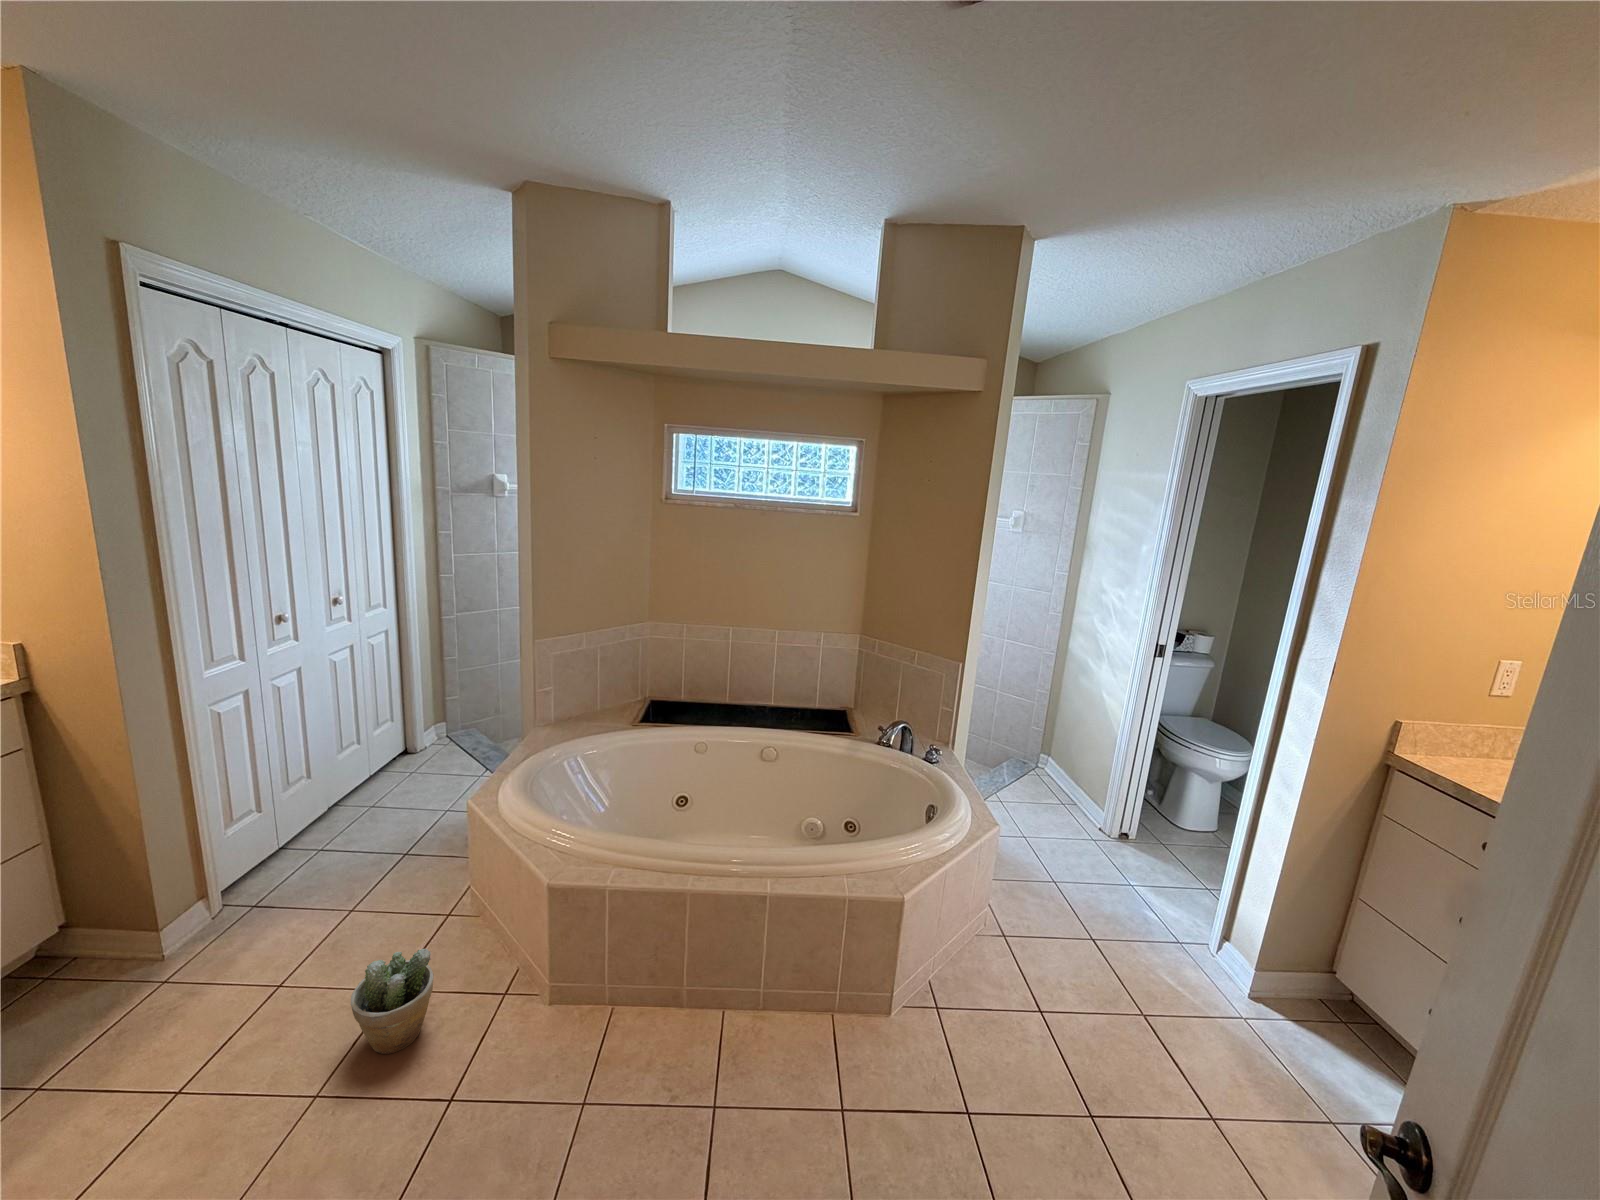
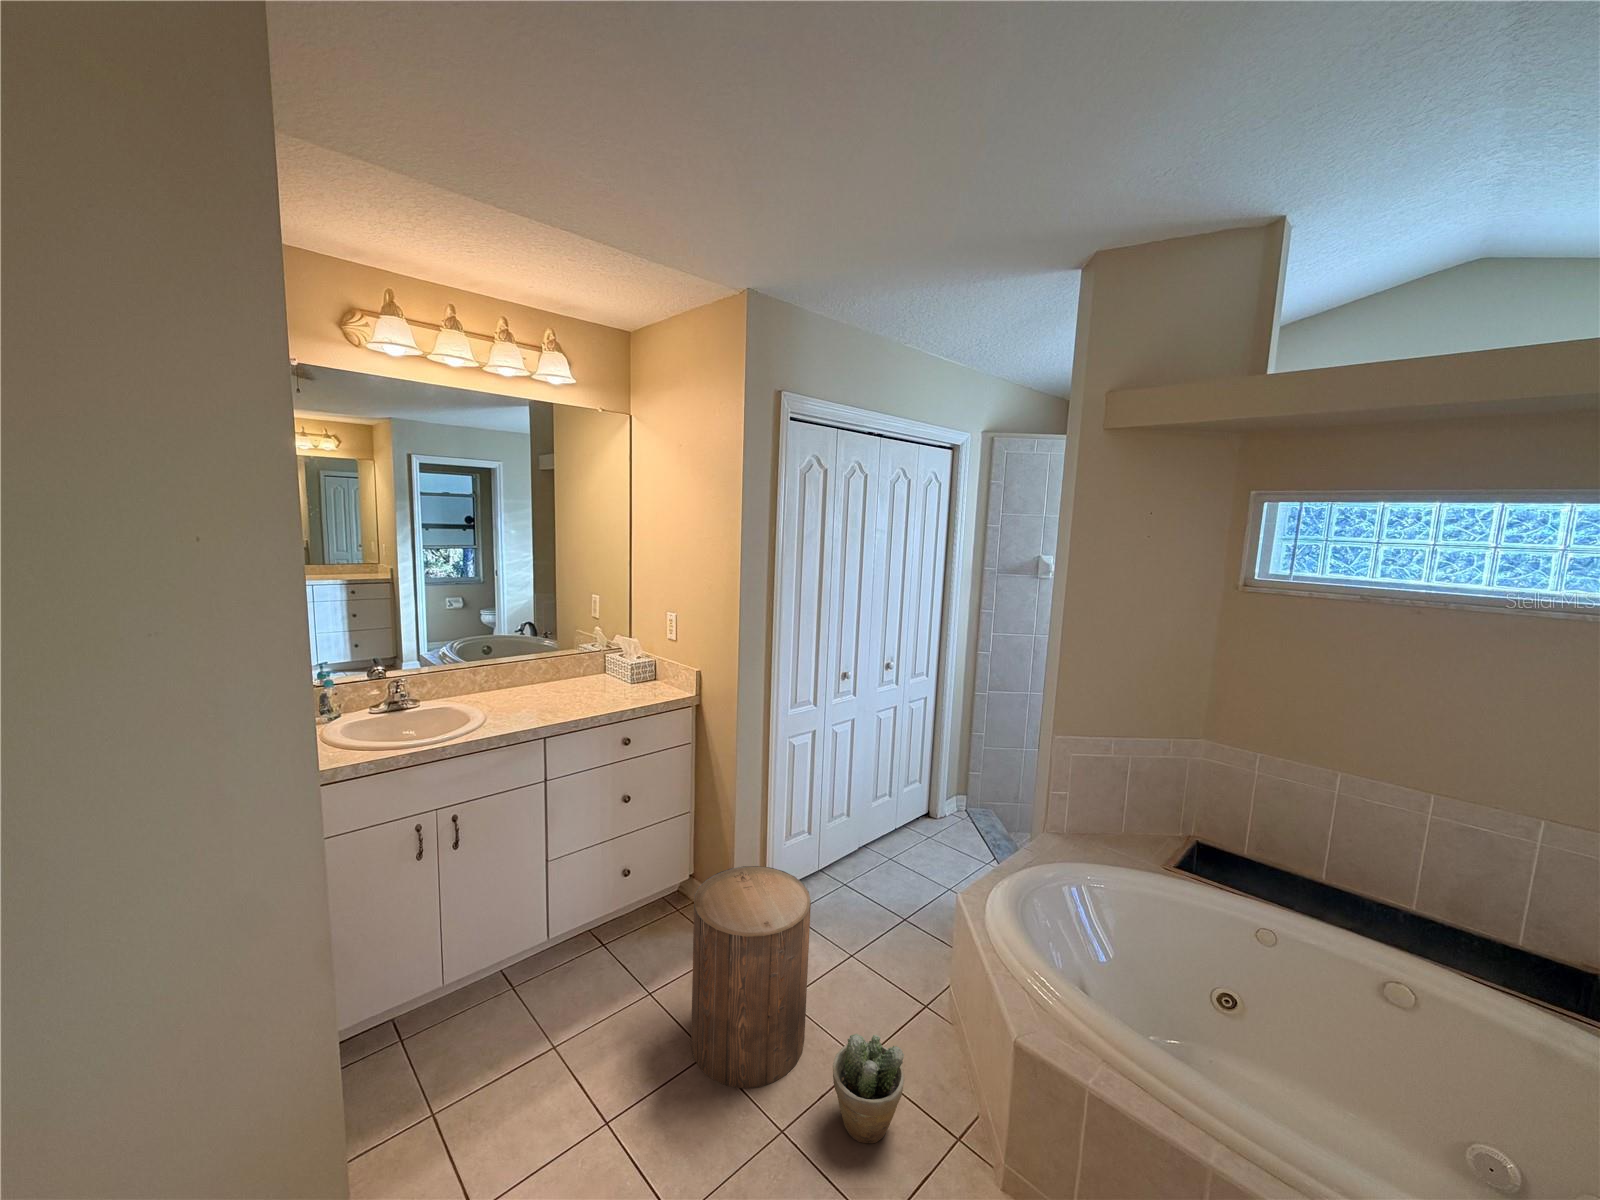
stool: none [97,850,304,1112] -> present [691,866,811,1088]

